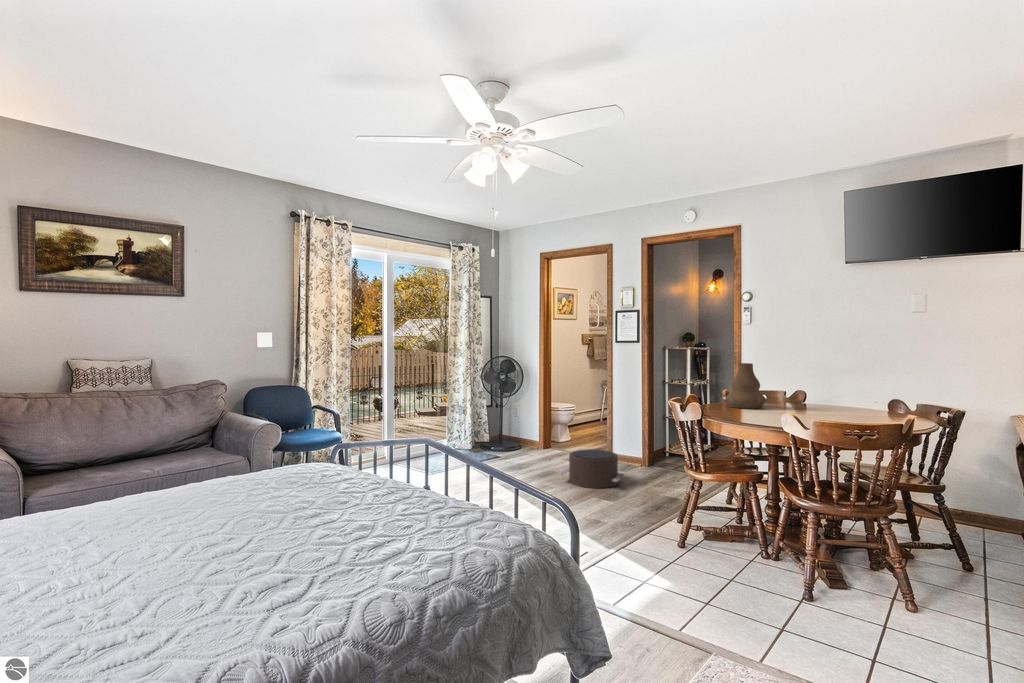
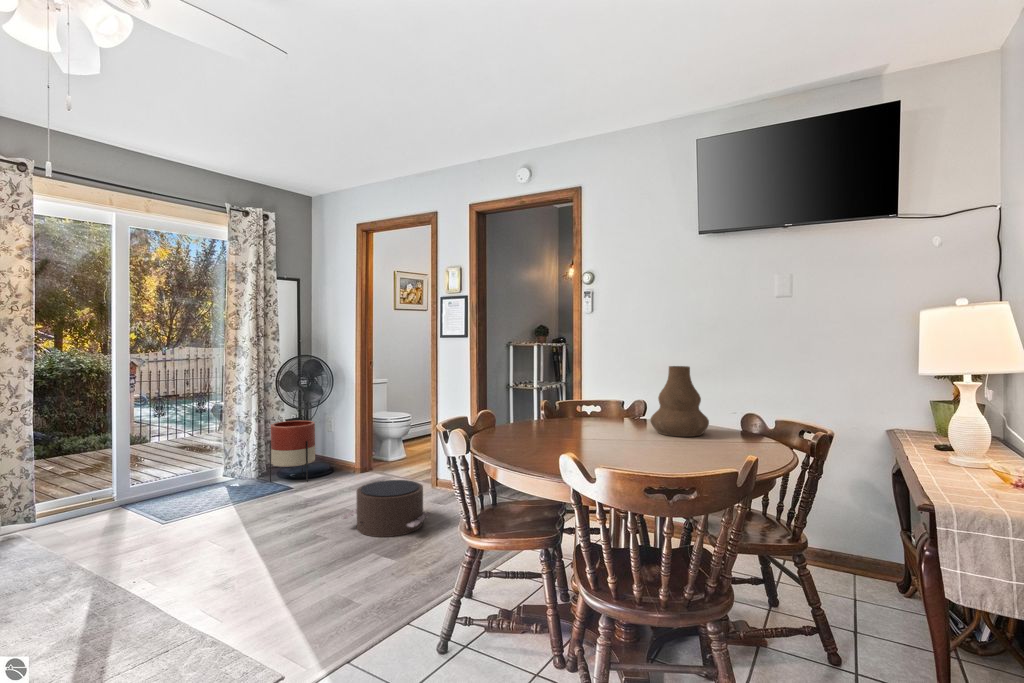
vase: present [726,363,766,409] -> present [650,366,709,437]
planter: none [479,406,511,453] -> present [269,420,315,482]

